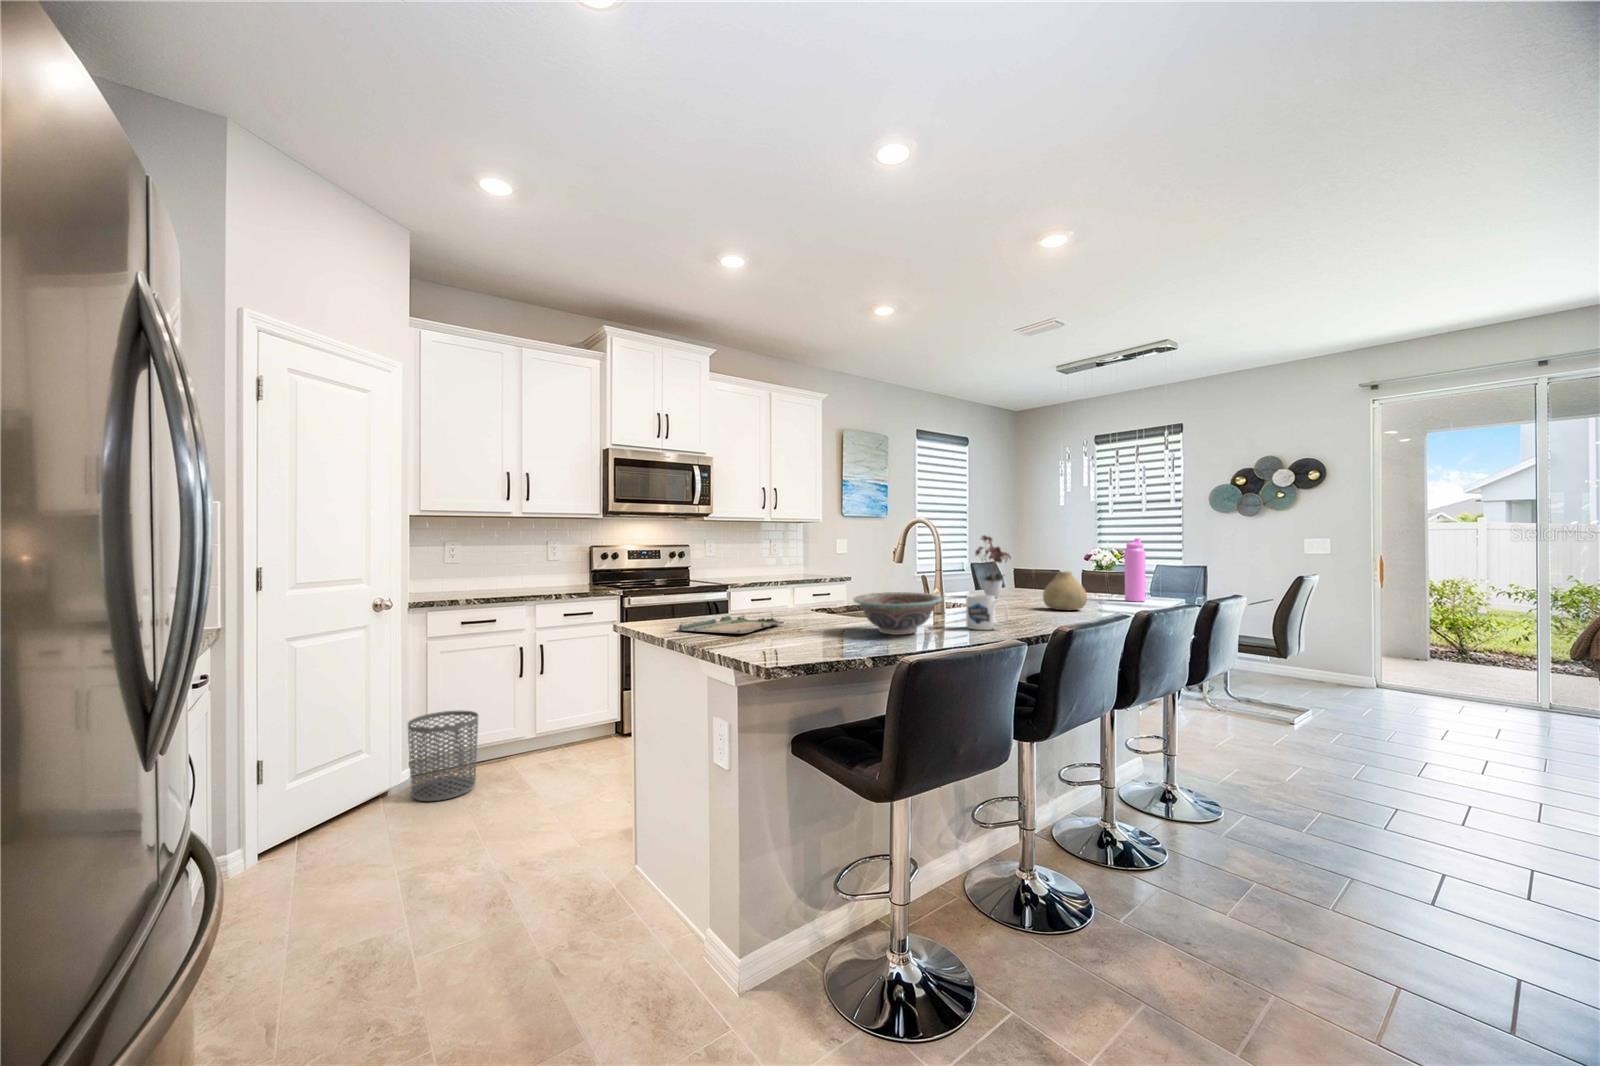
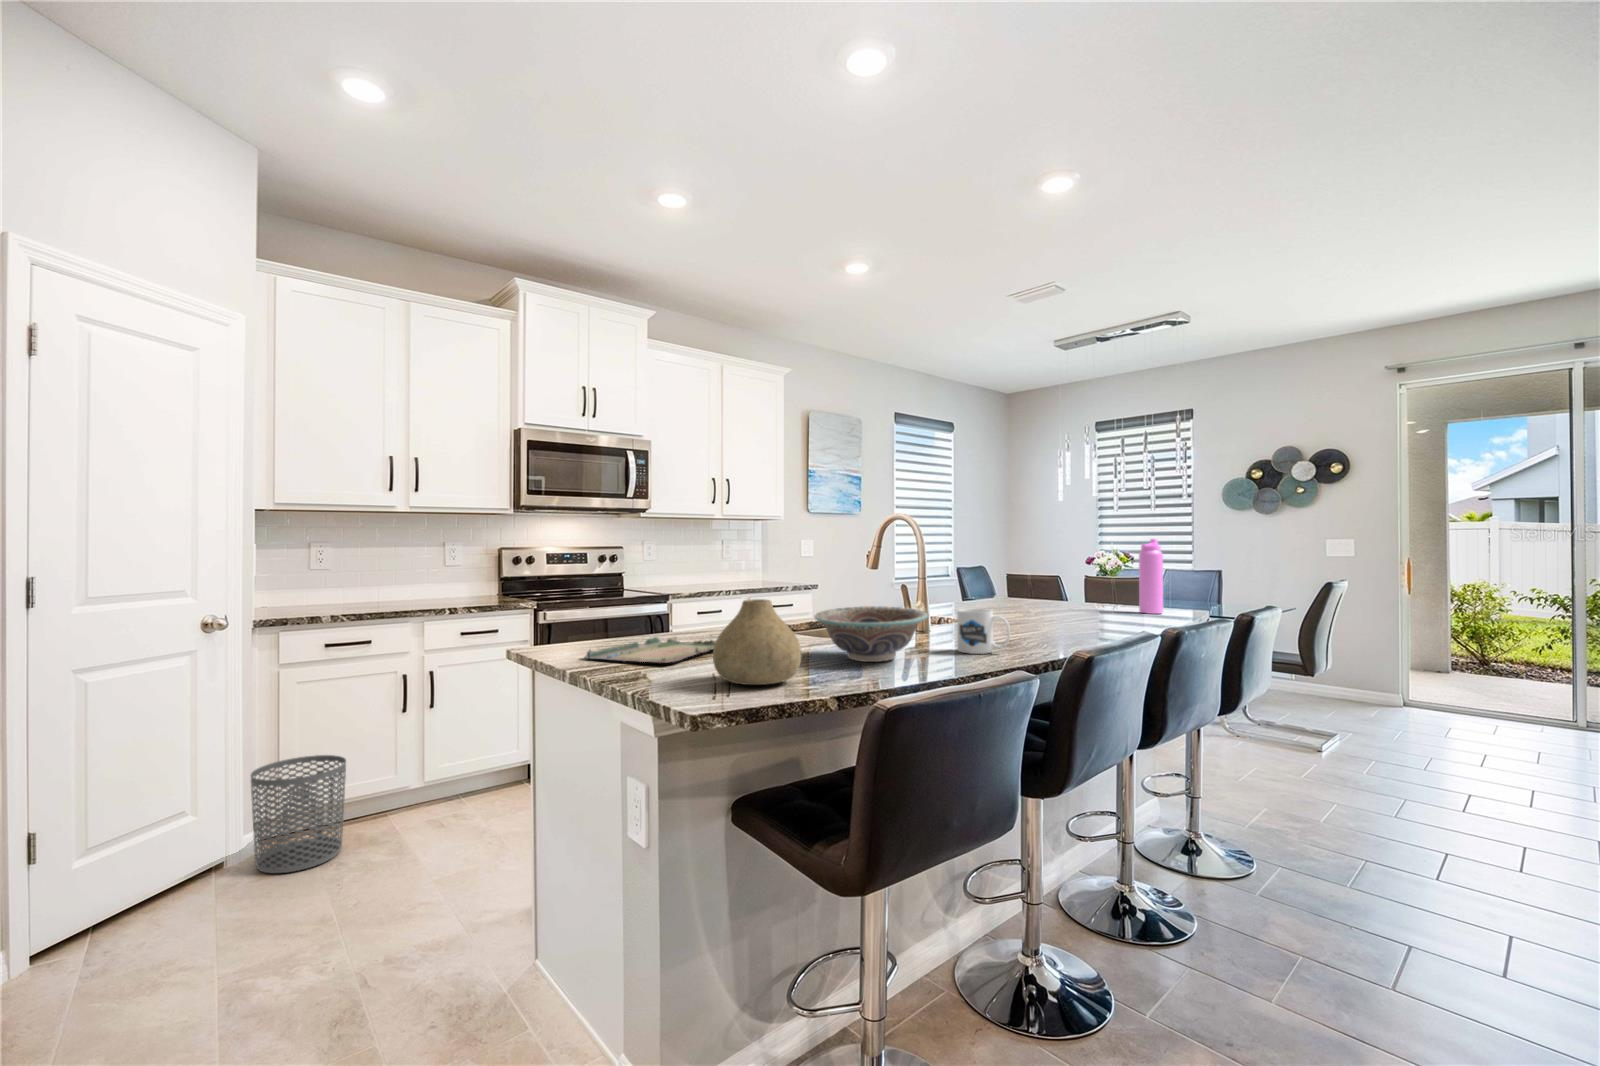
flower arrangement: present [975,535,1011,598] -> none [960,531,1010,610]
vase: present [1043,571,1087,610] -> present [713,599,801,685]

